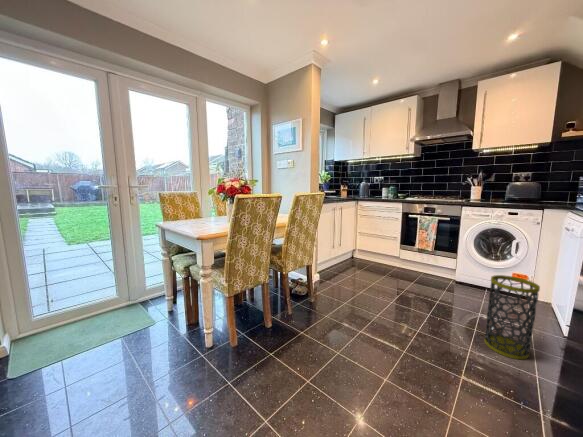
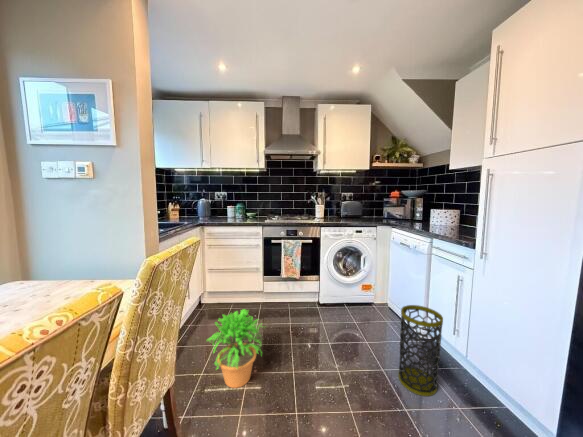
potted plant: none [336,249,376,295] -> present [208,309,262,388]

